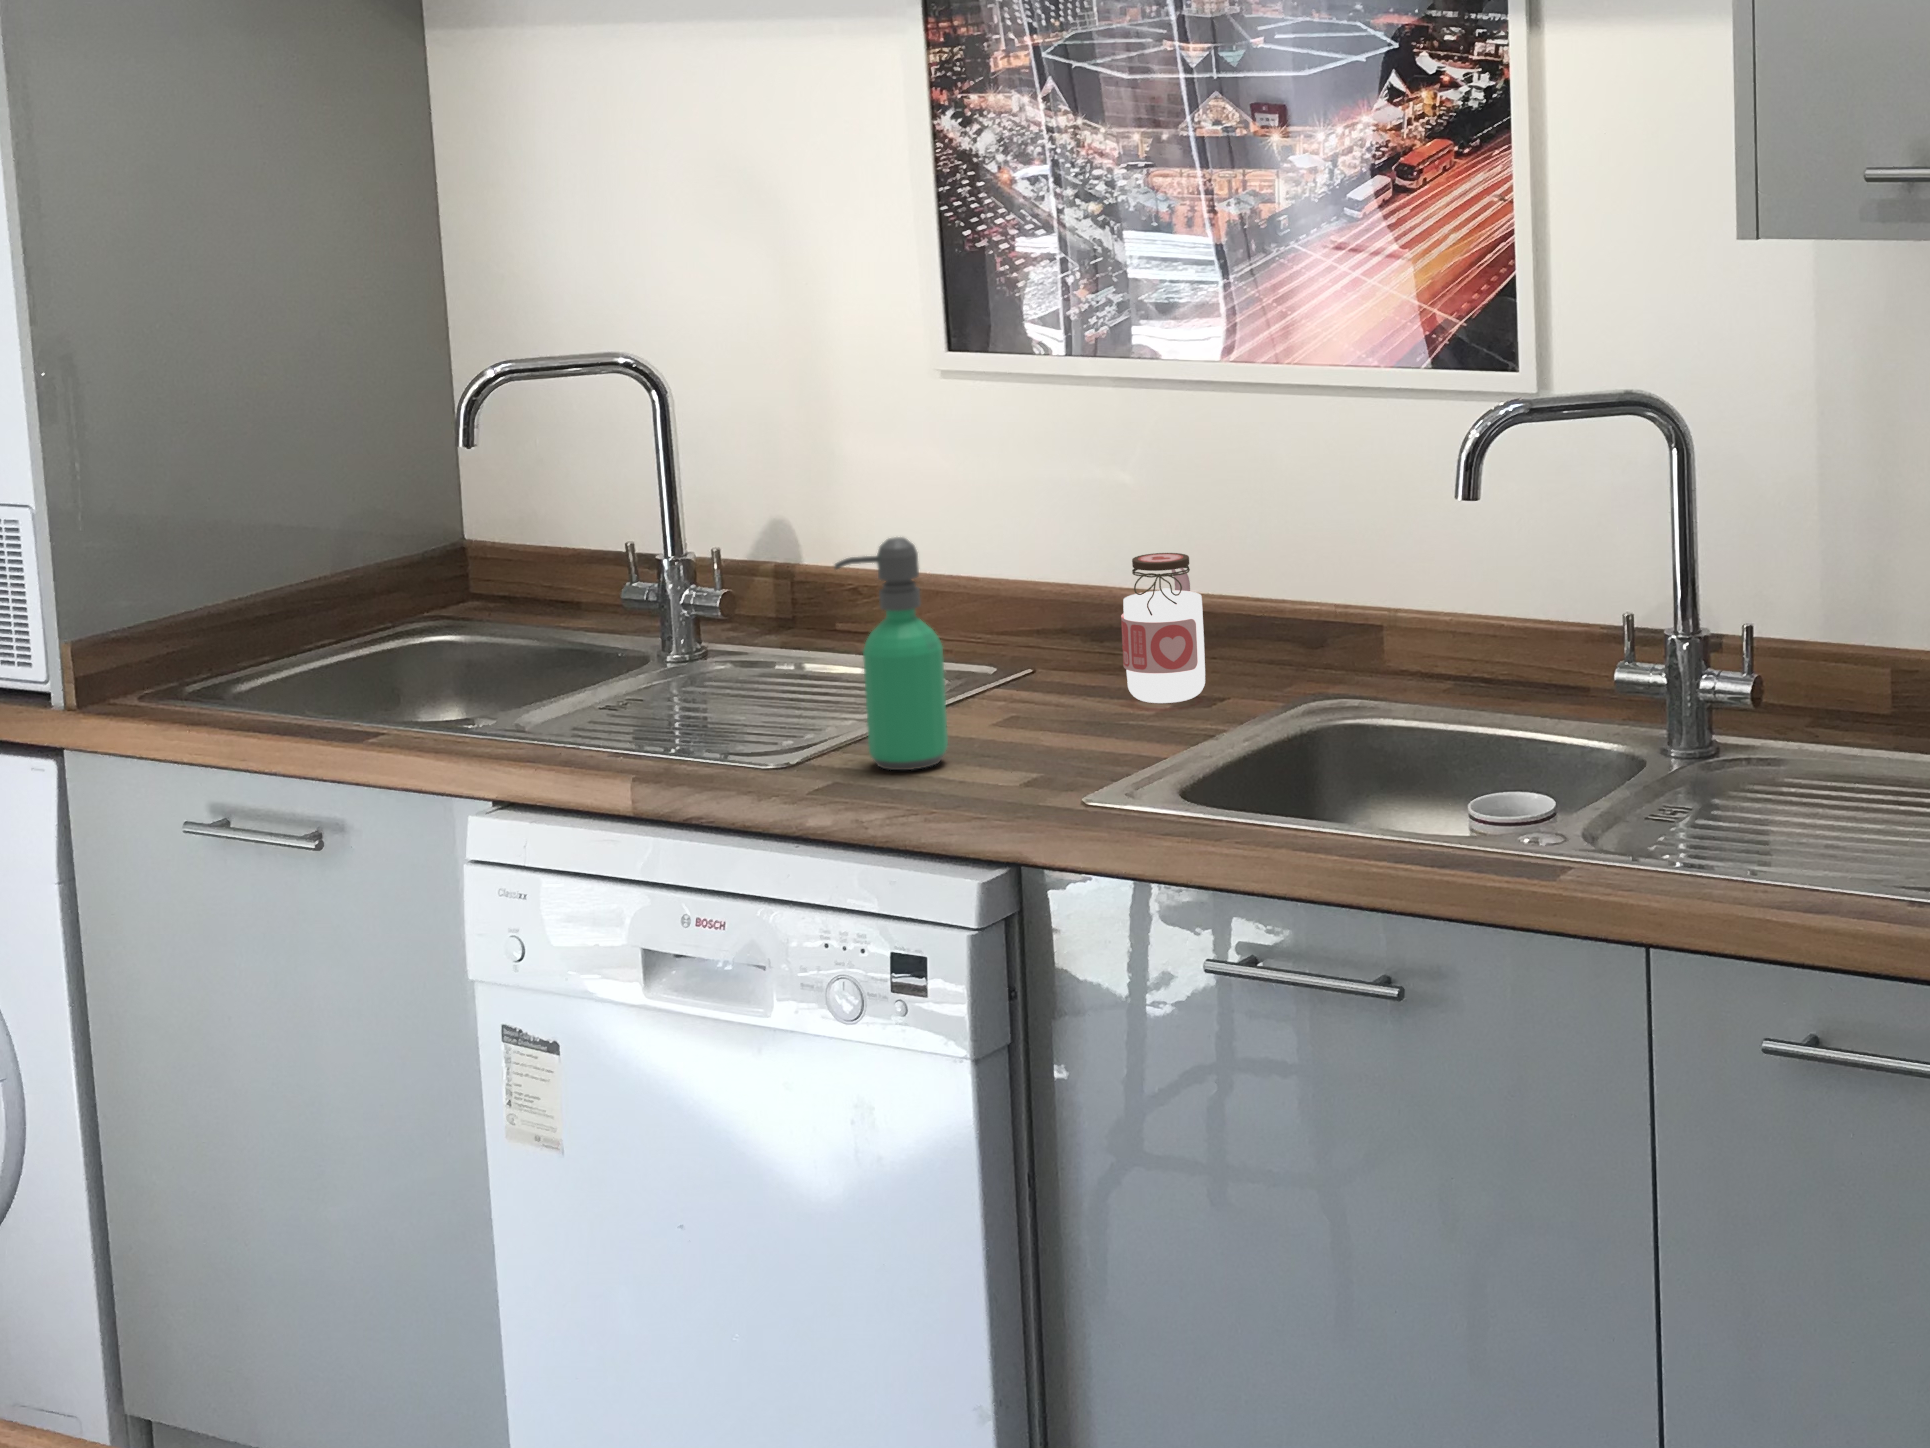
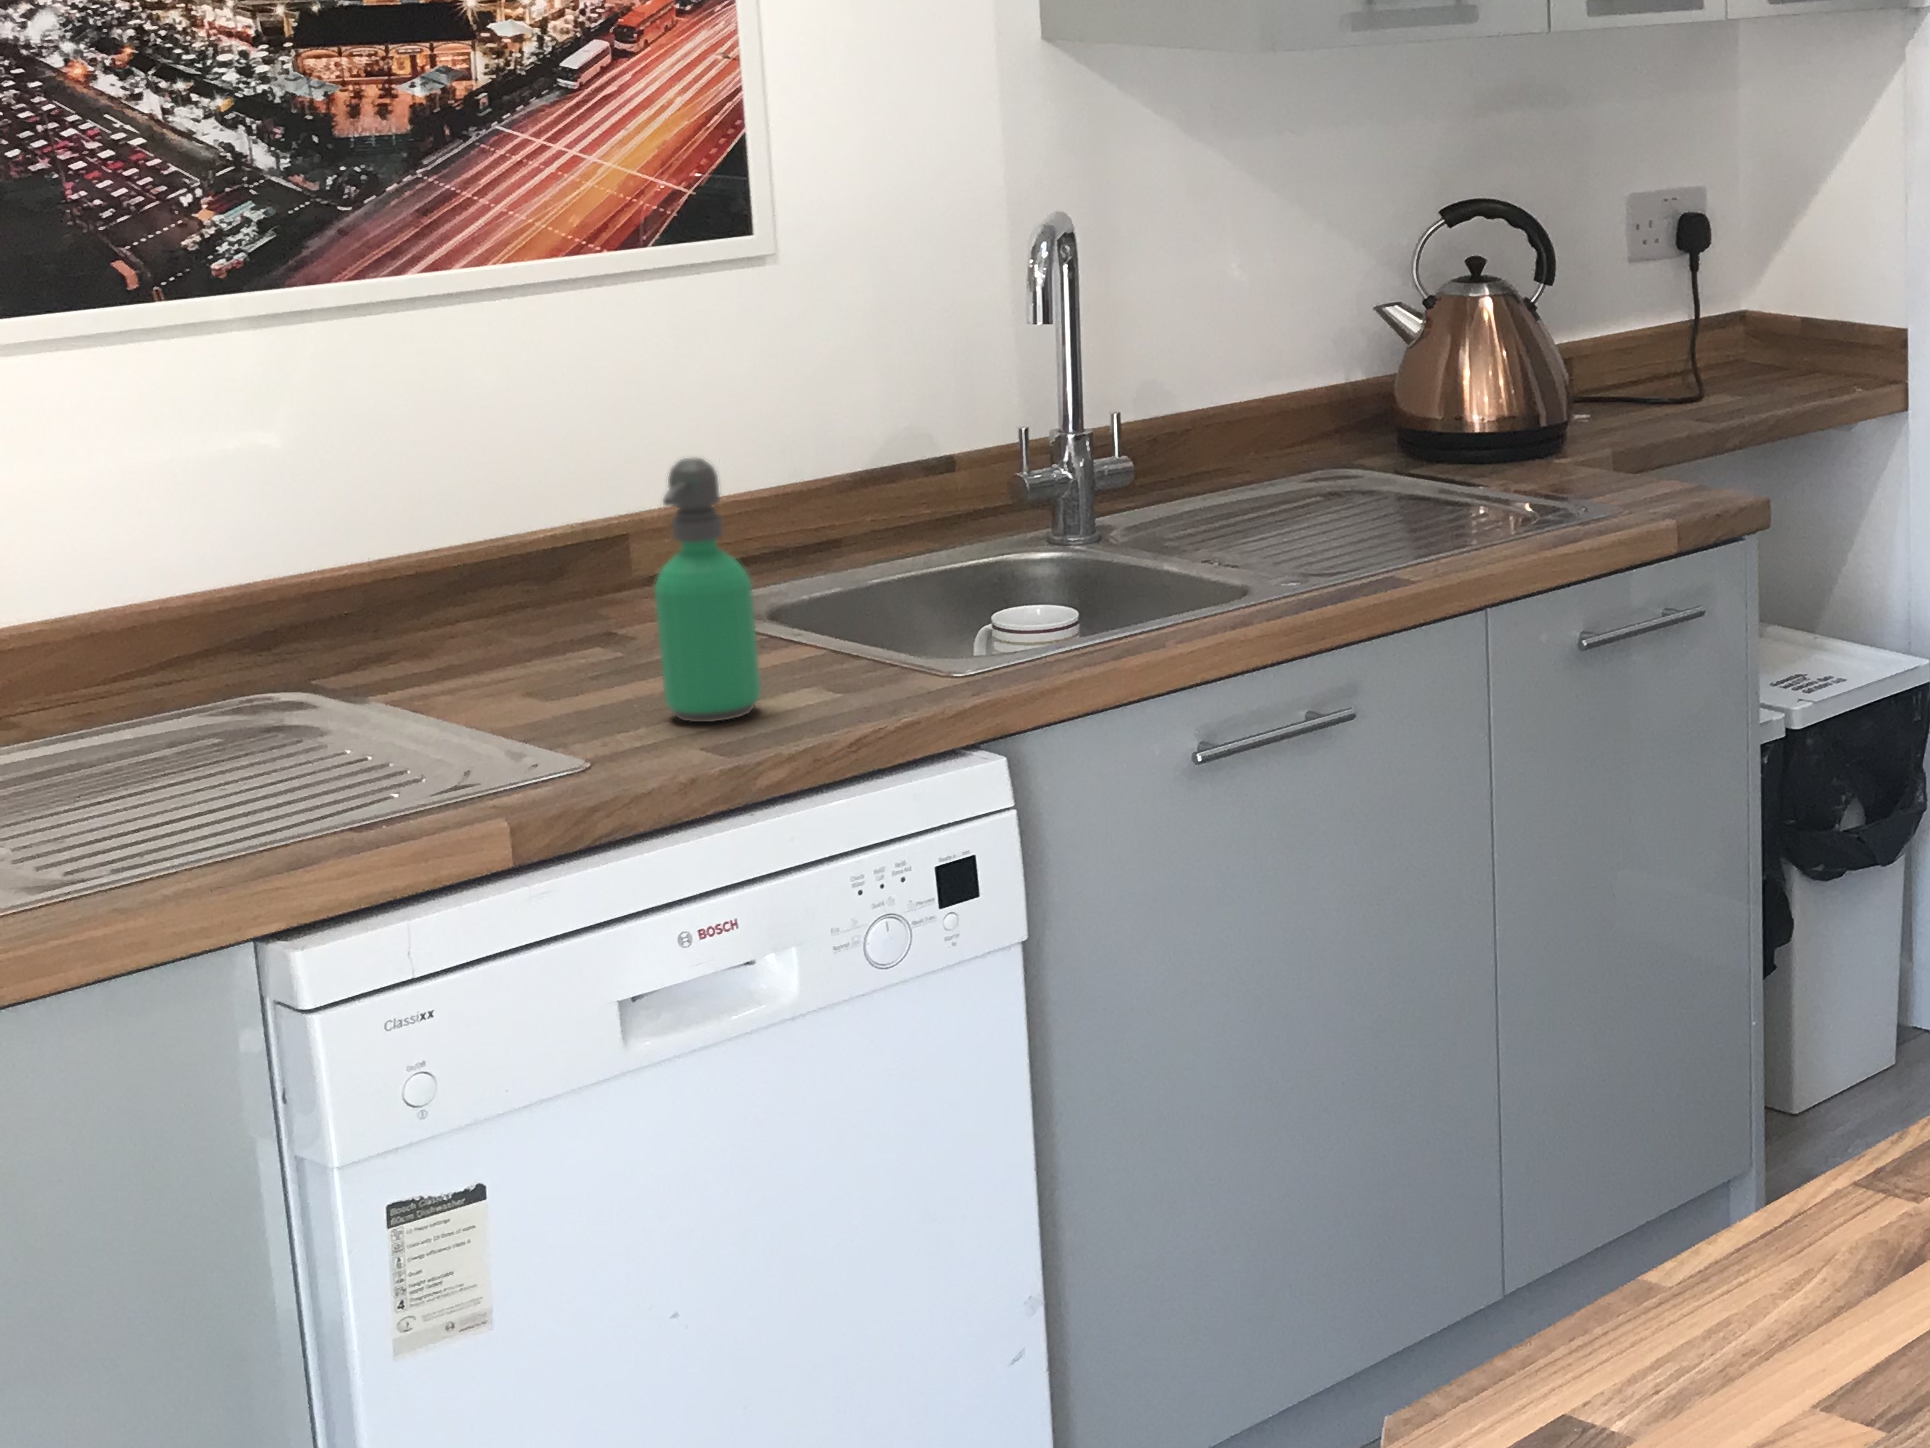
jar: present [1121,553,1205,703] -> none [505,478,617,651]

